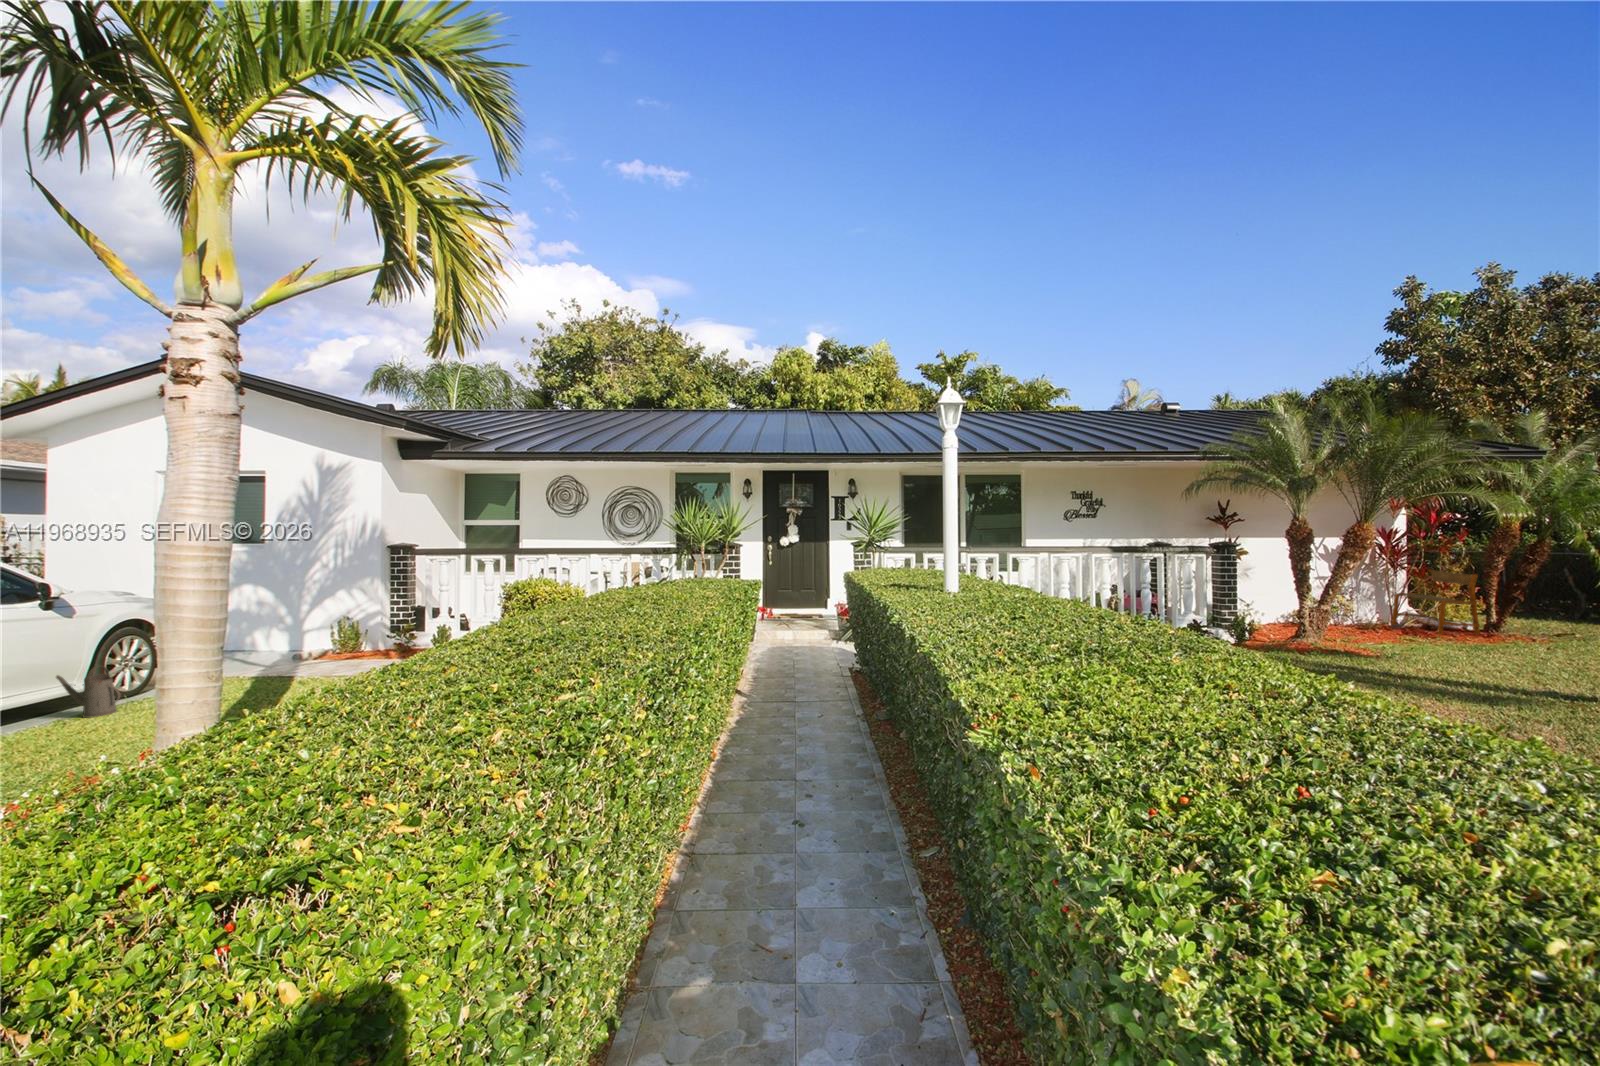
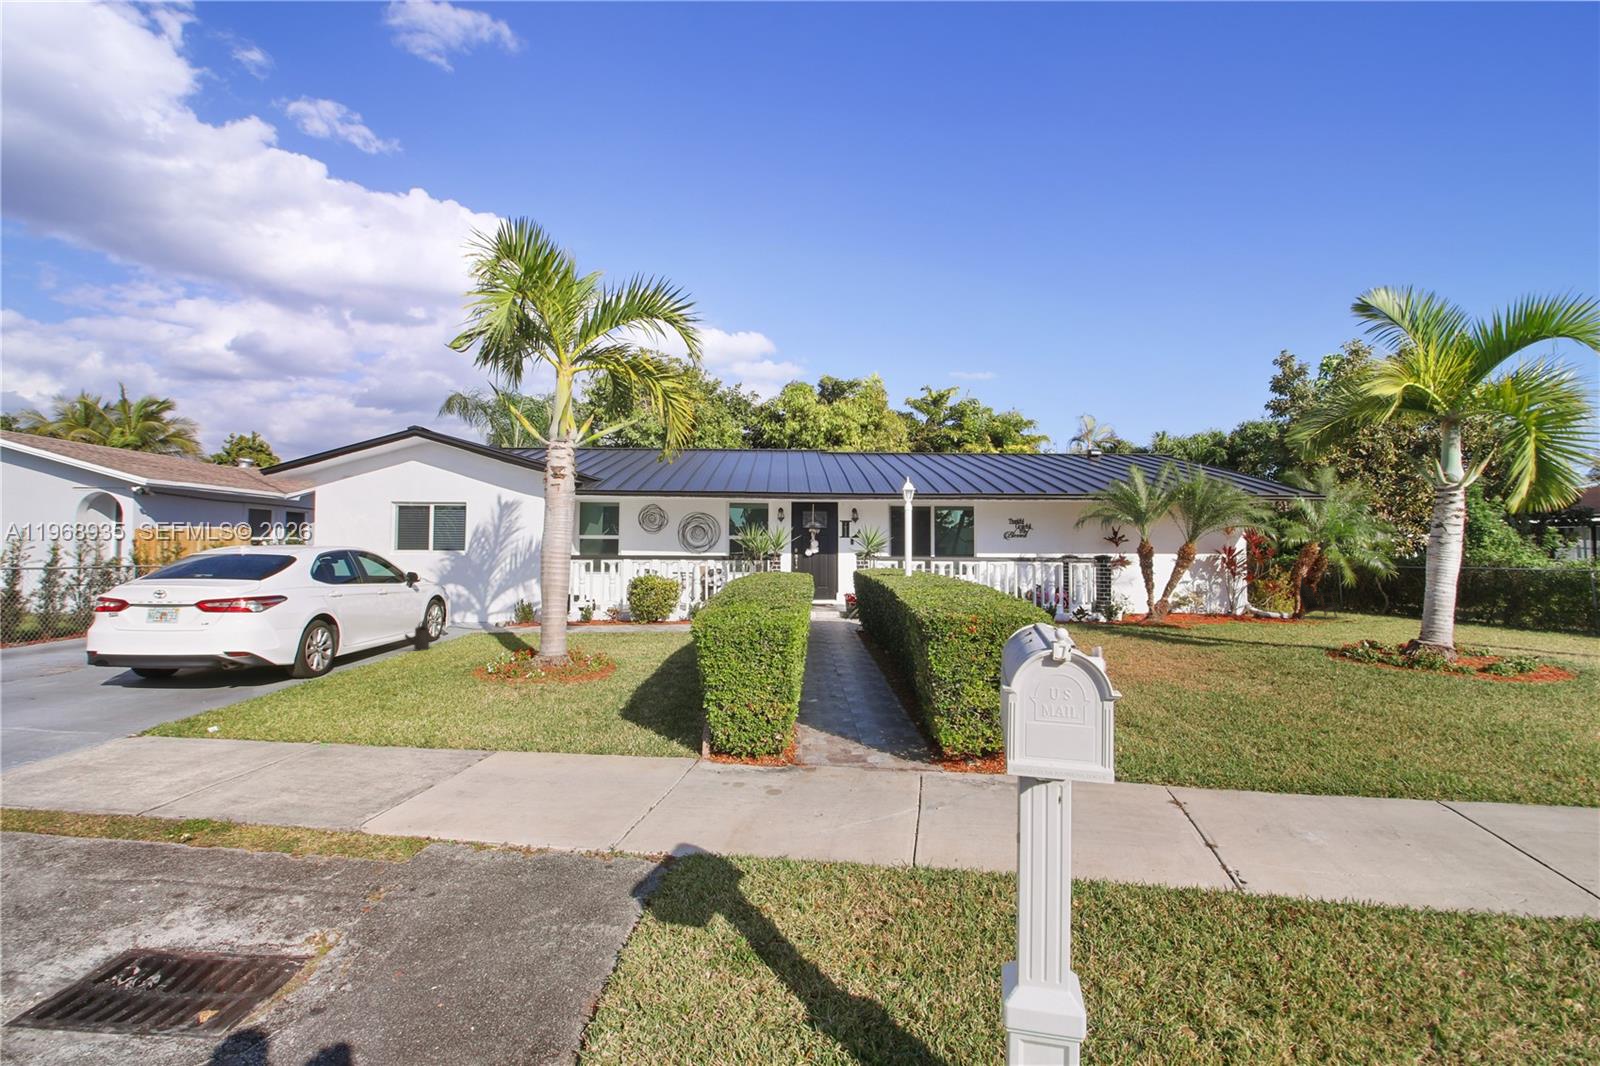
lounge chair: none [1500,566,1570,637] -> present [1297,575,1337,619]
bench: present [1392,570,1480,635] -> none [1230,575,1279,619]

